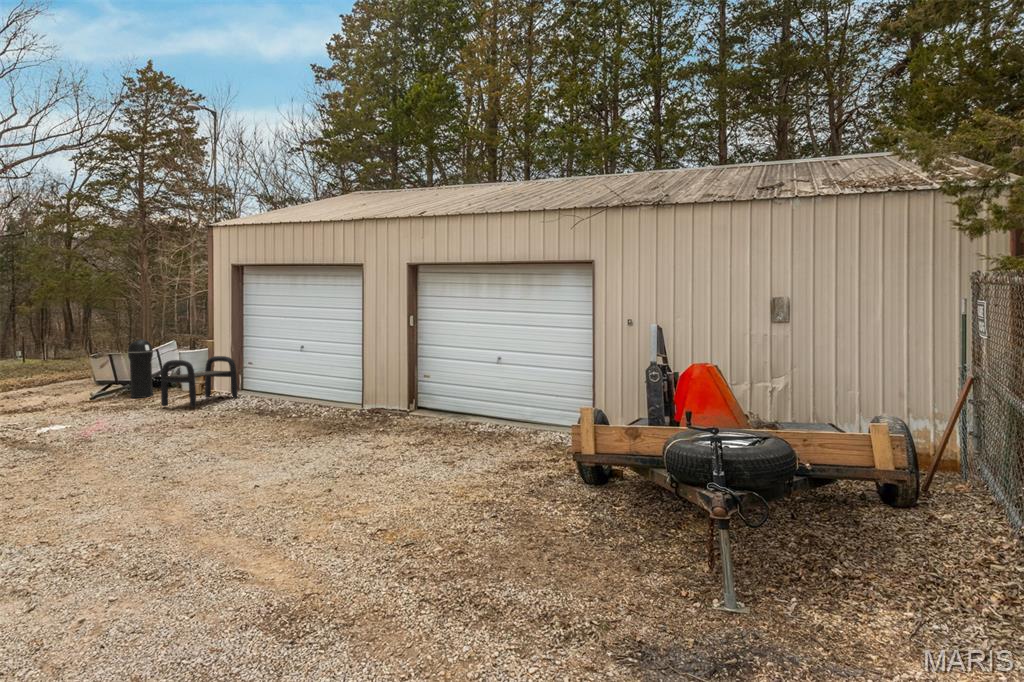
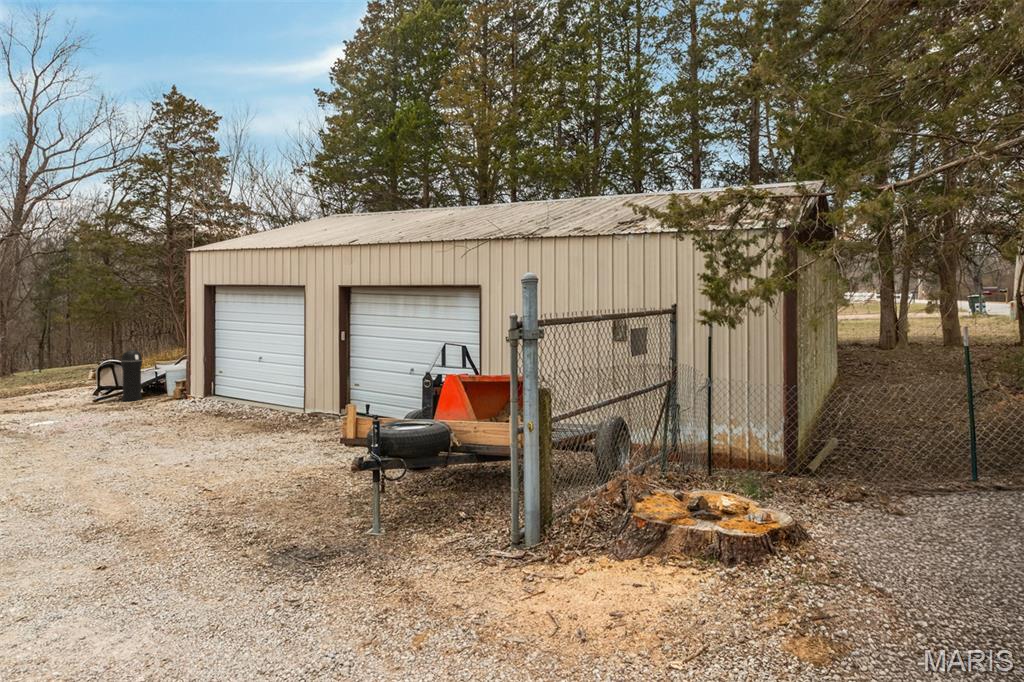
bench: present [161,356,238,407] -> none [141,365,209,409]

